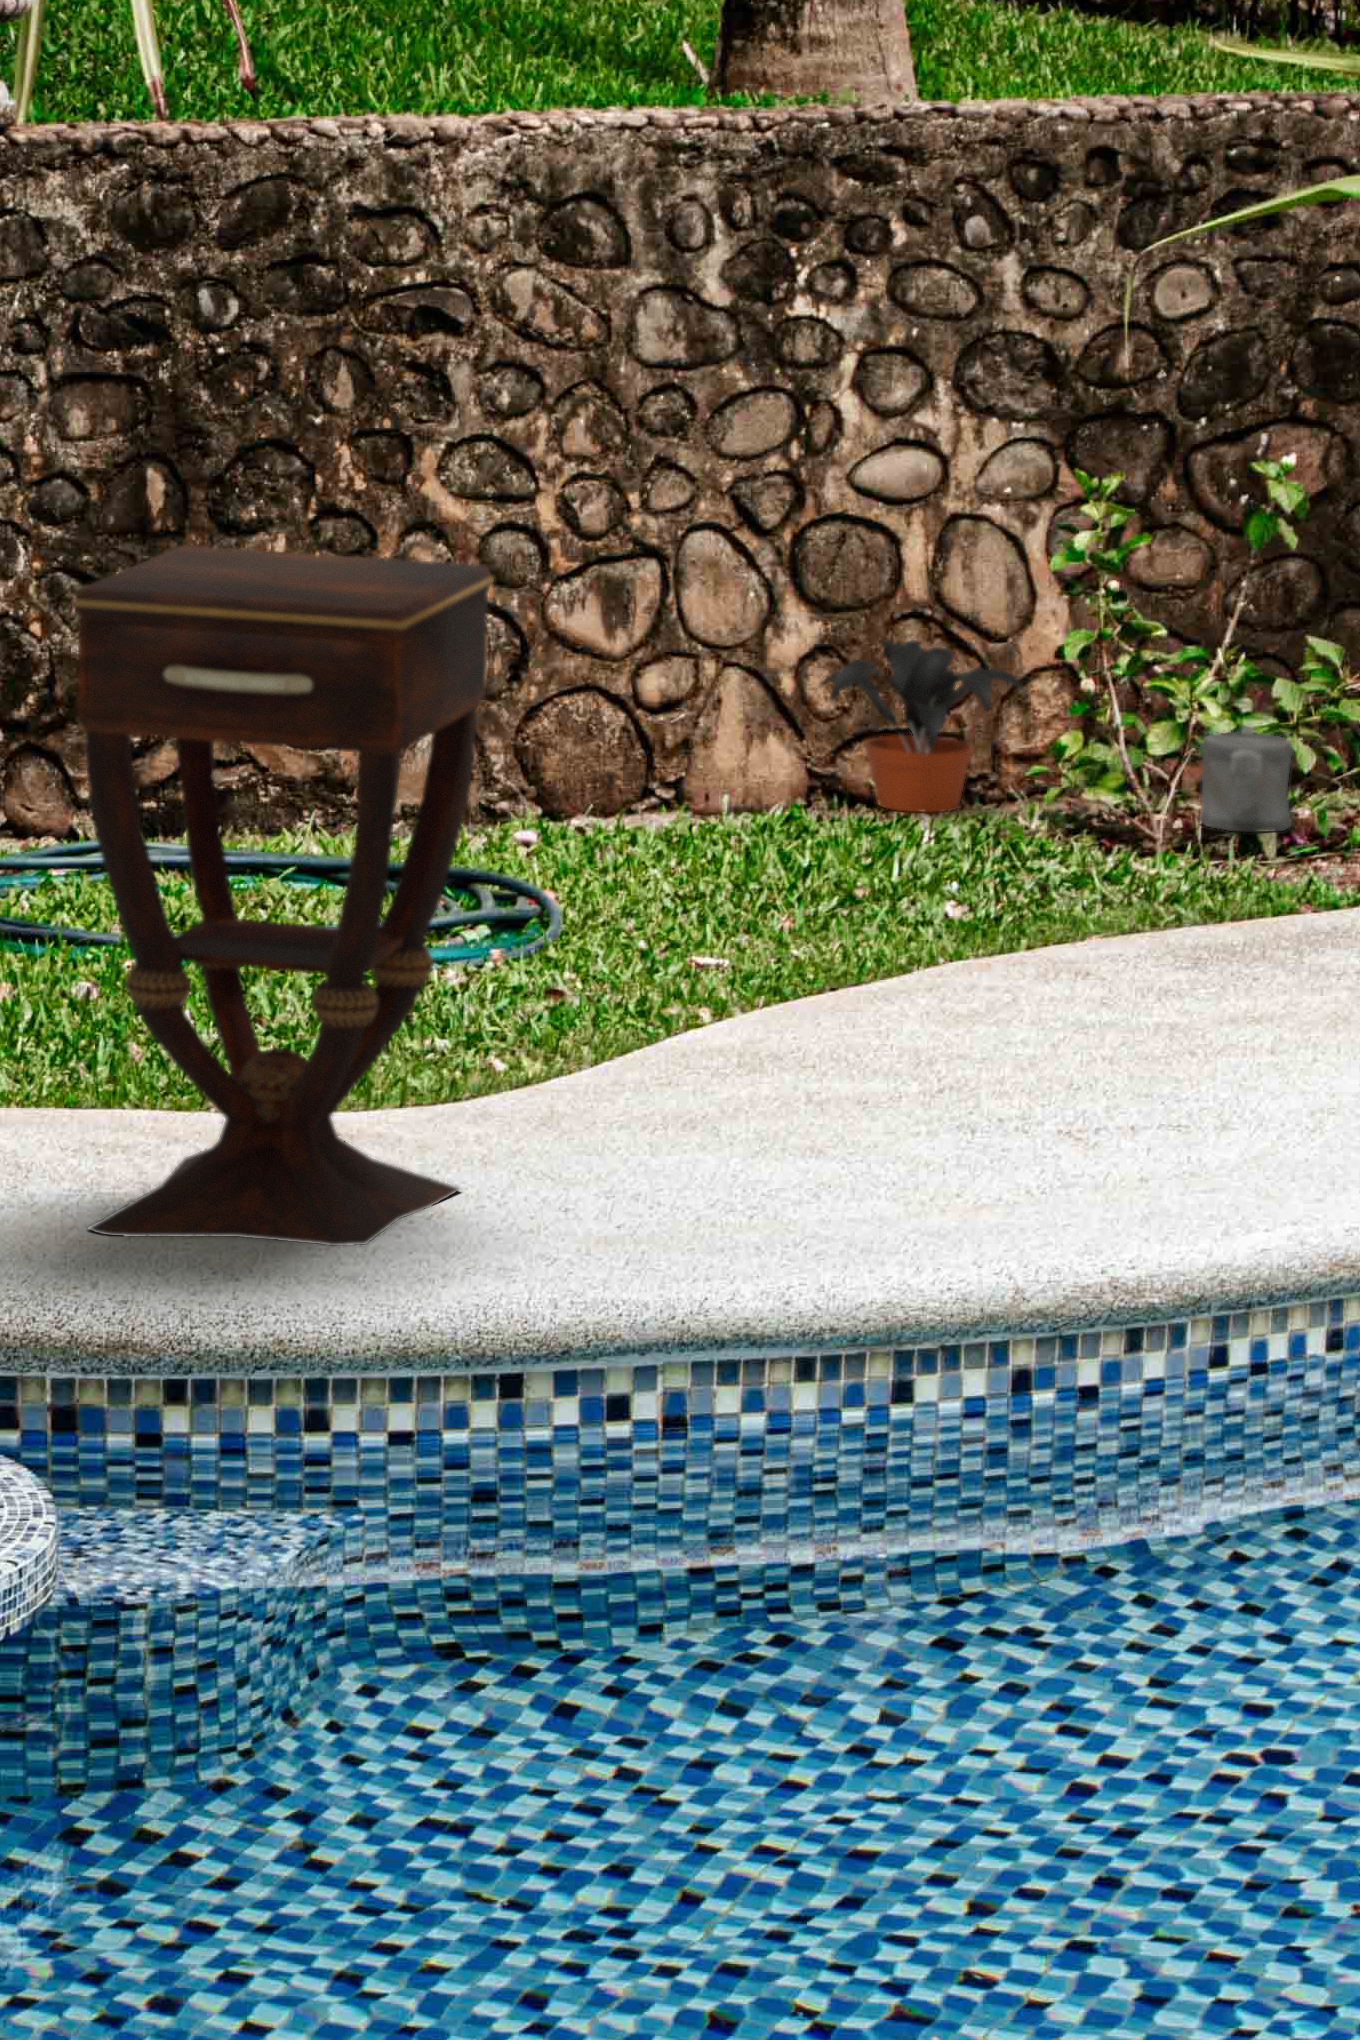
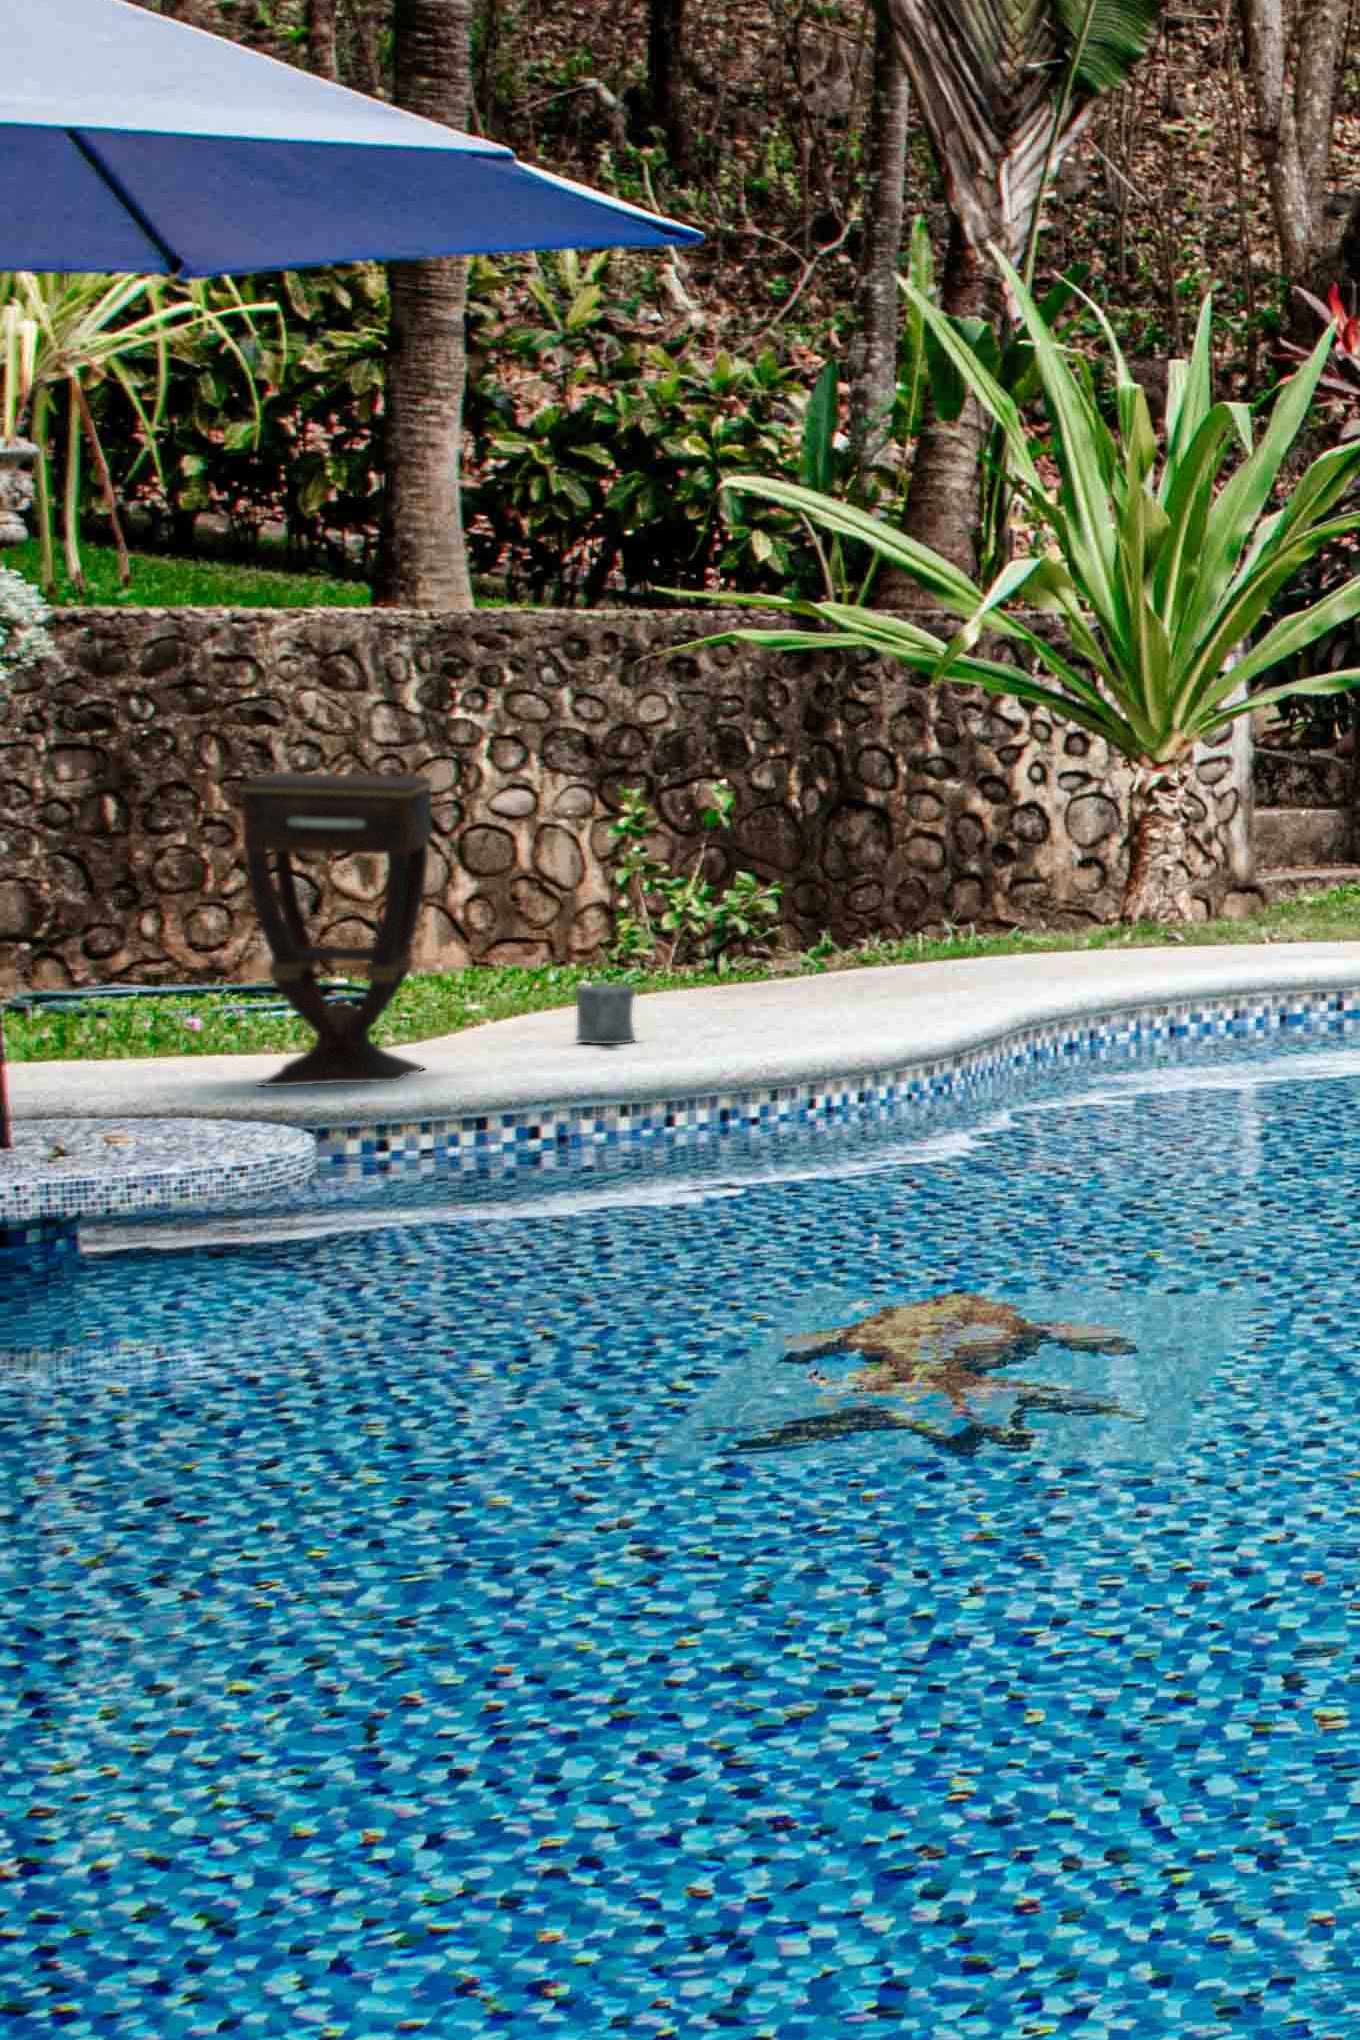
potted plant: present [821,640,1025,812] -> none [478,889,595,974]
watering can: present [1199,726,1294,832] -> present [576,982,635,1044]

